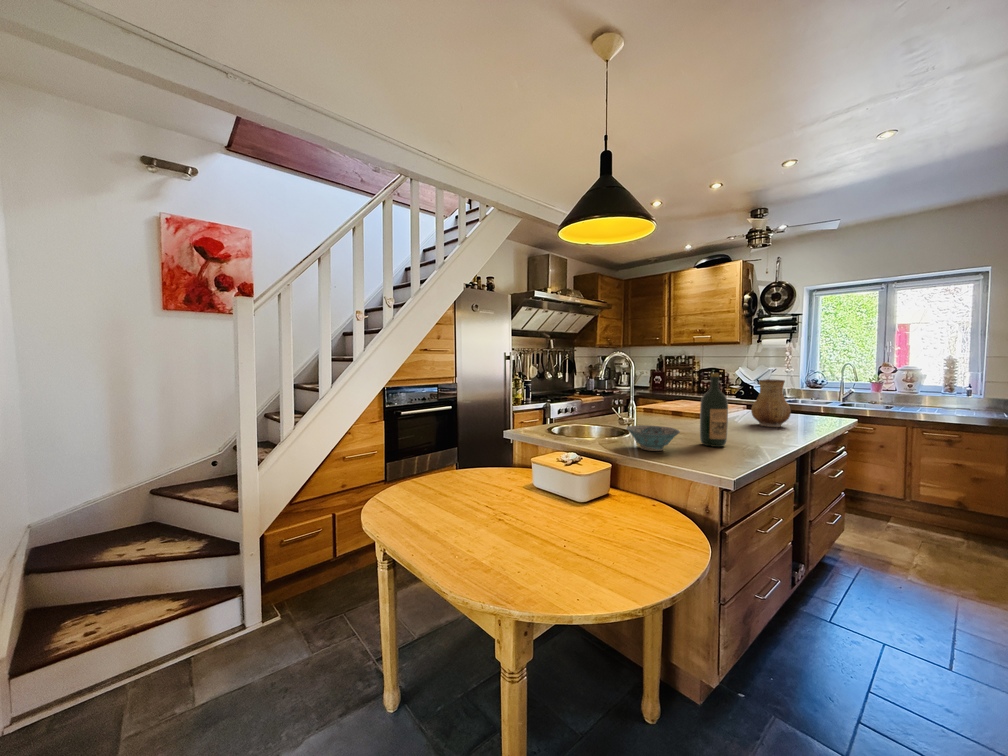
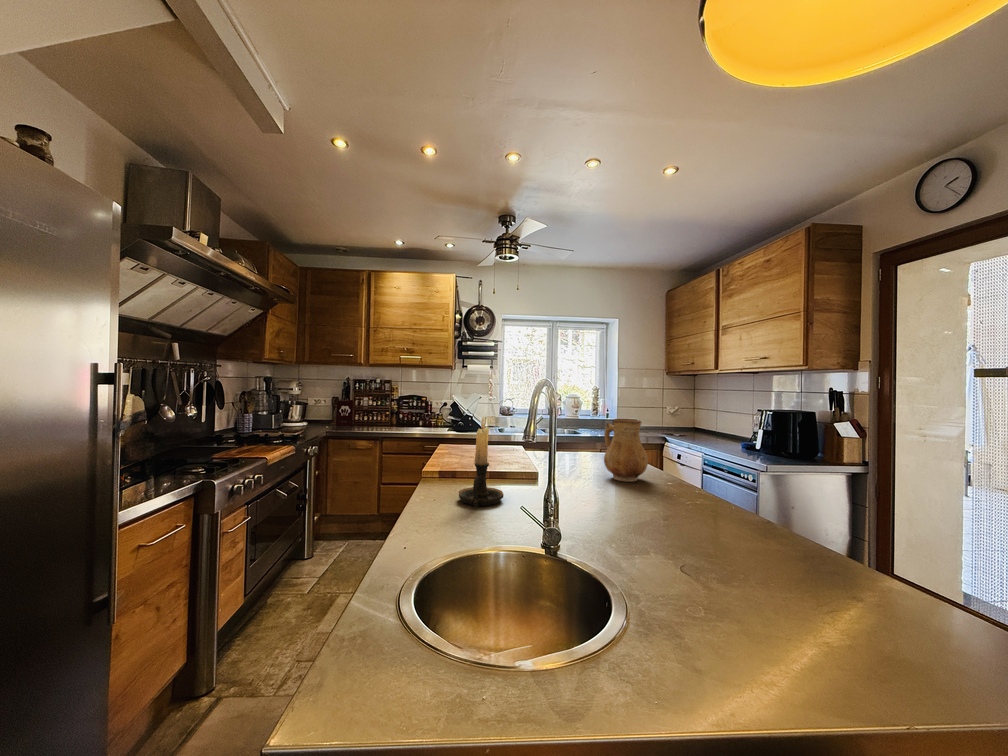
candle holder: none [622,372,649,419] -> present [459,416,504,508]
wine bottle: present [700,373,728,447] -> none [731,426,784,563]
ceramic bowl: present [626,425,680,451] -> none [730,553,884,643]

